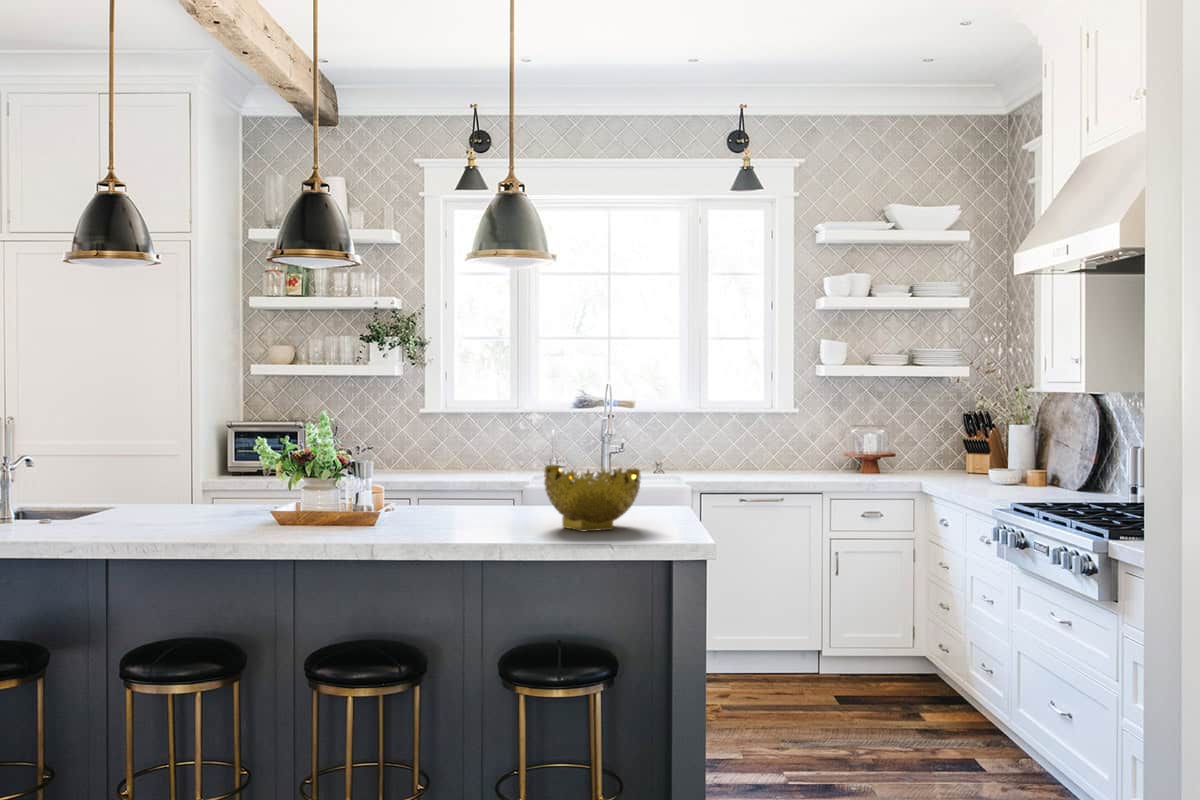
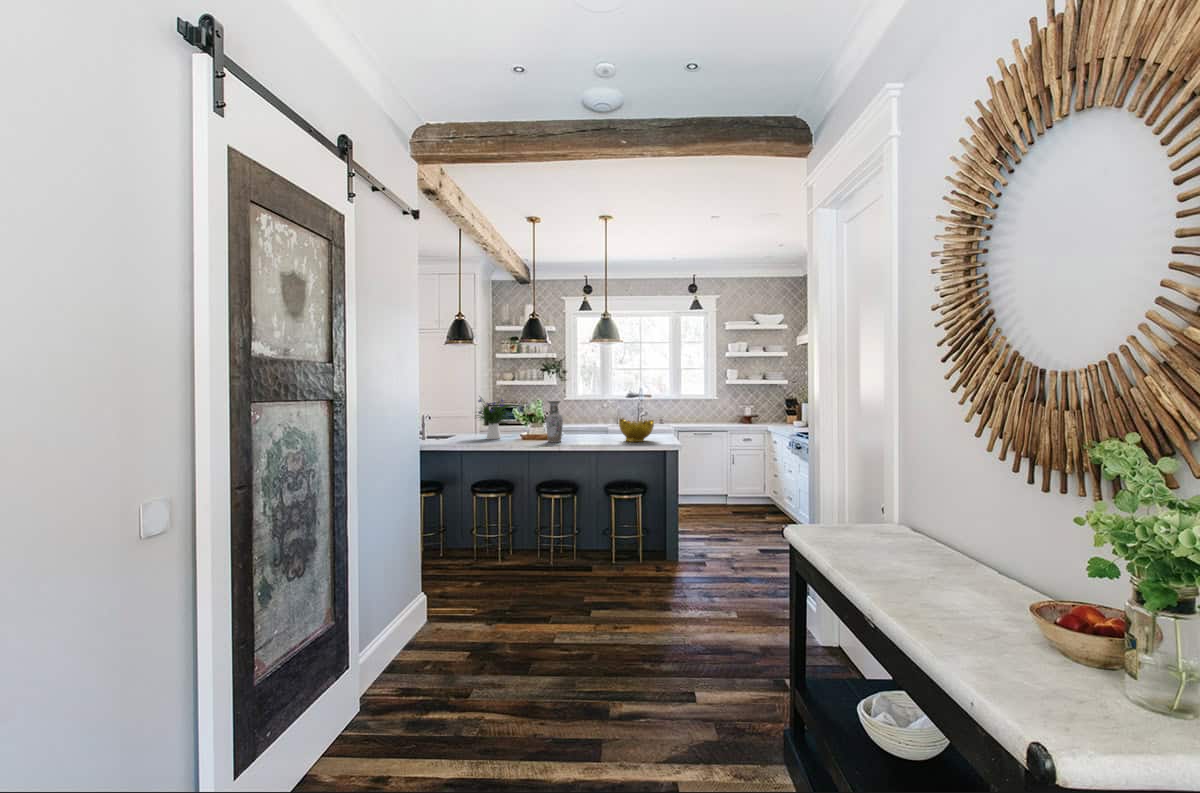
flower arrangement: none [134,400,257,523] -> present [477,398,512,439]
vase: none [337,415,385,533] -> present [546,401,563,442]

